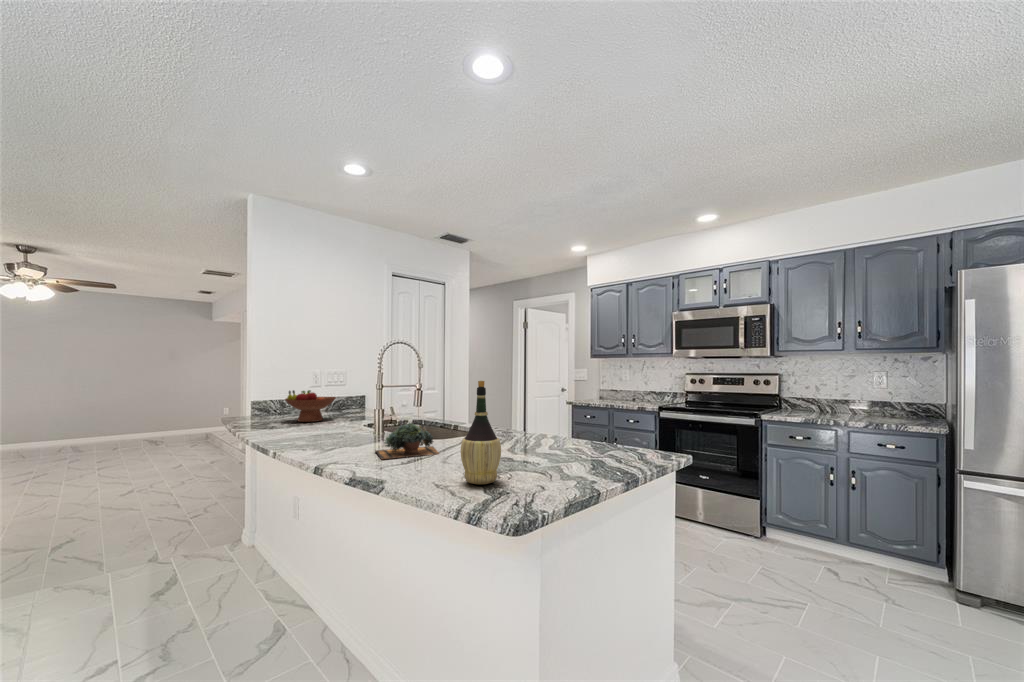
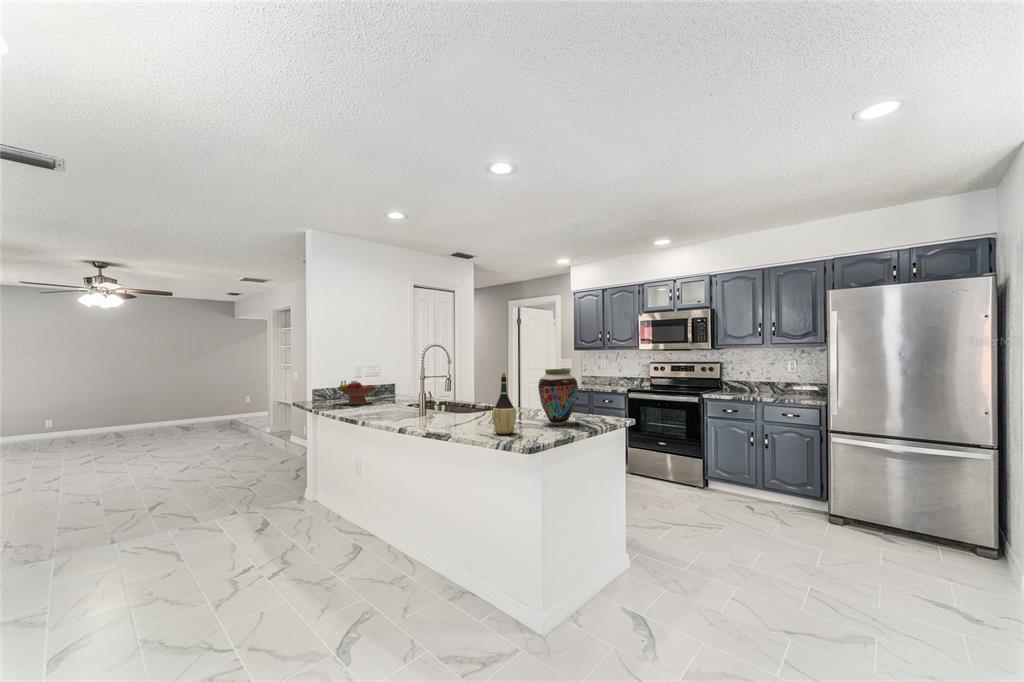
vase: none [541,376,604,467] -> present [538,369,578,425]
succulent plant: present [375,423,439,459] -> none [427,401,472,425]

